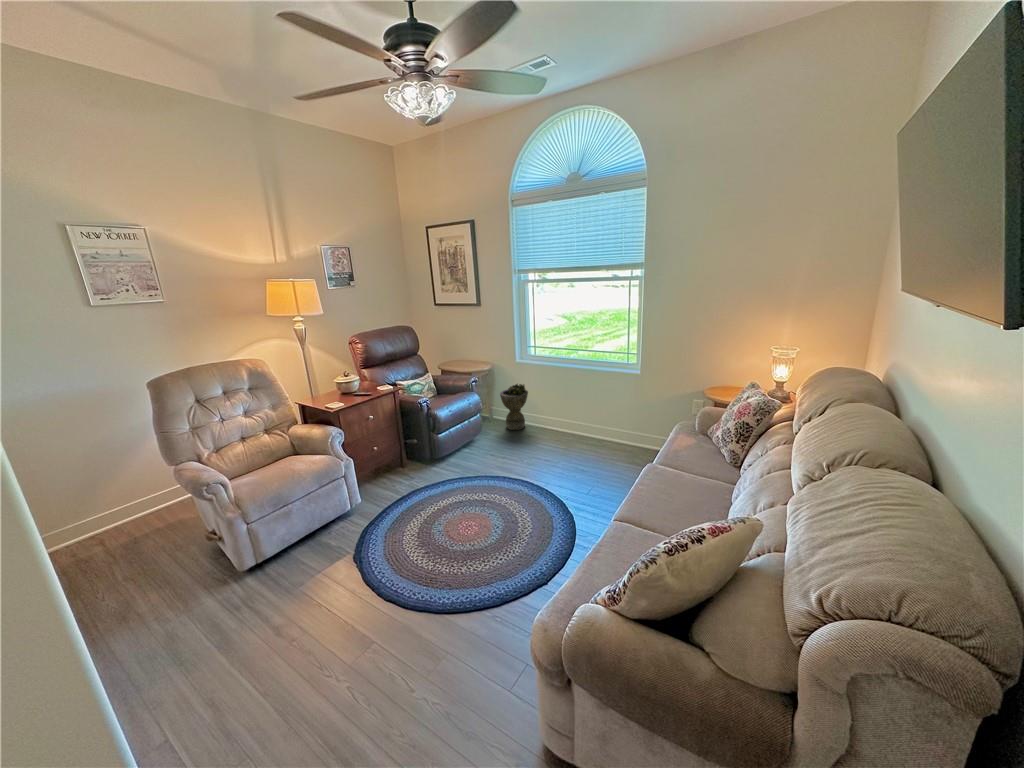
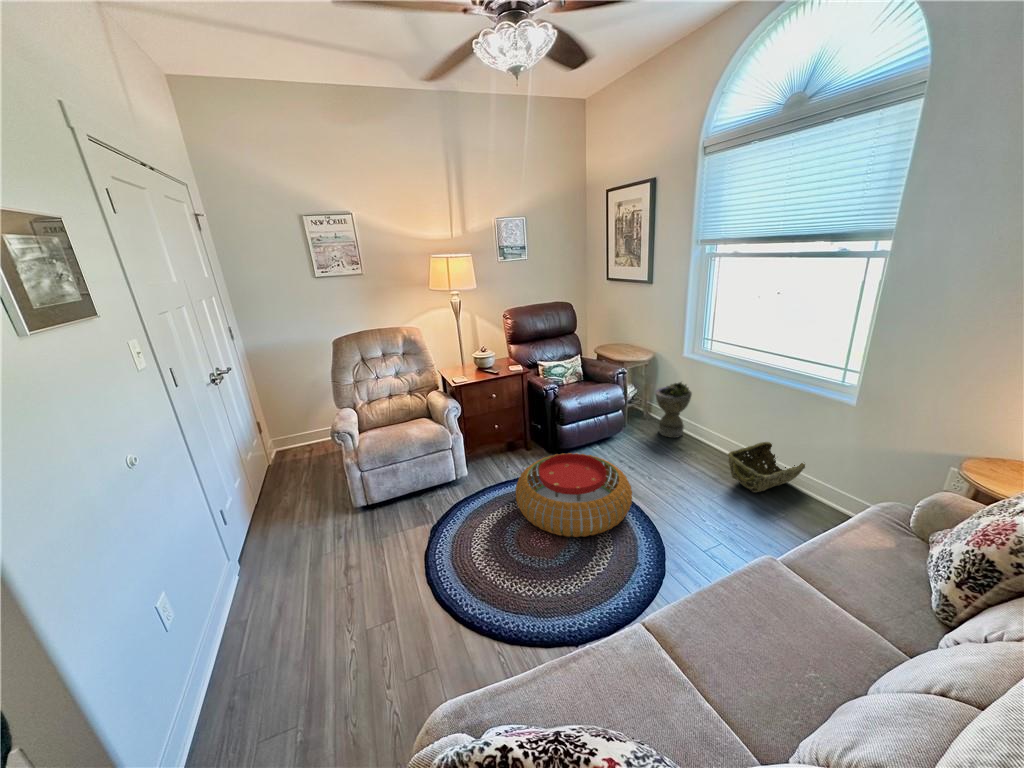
woven basket: none [571,416,617,452] -> present [728,442,805,492]
pouf: none [421,452,525,524] -> present [516,453,632,537]

